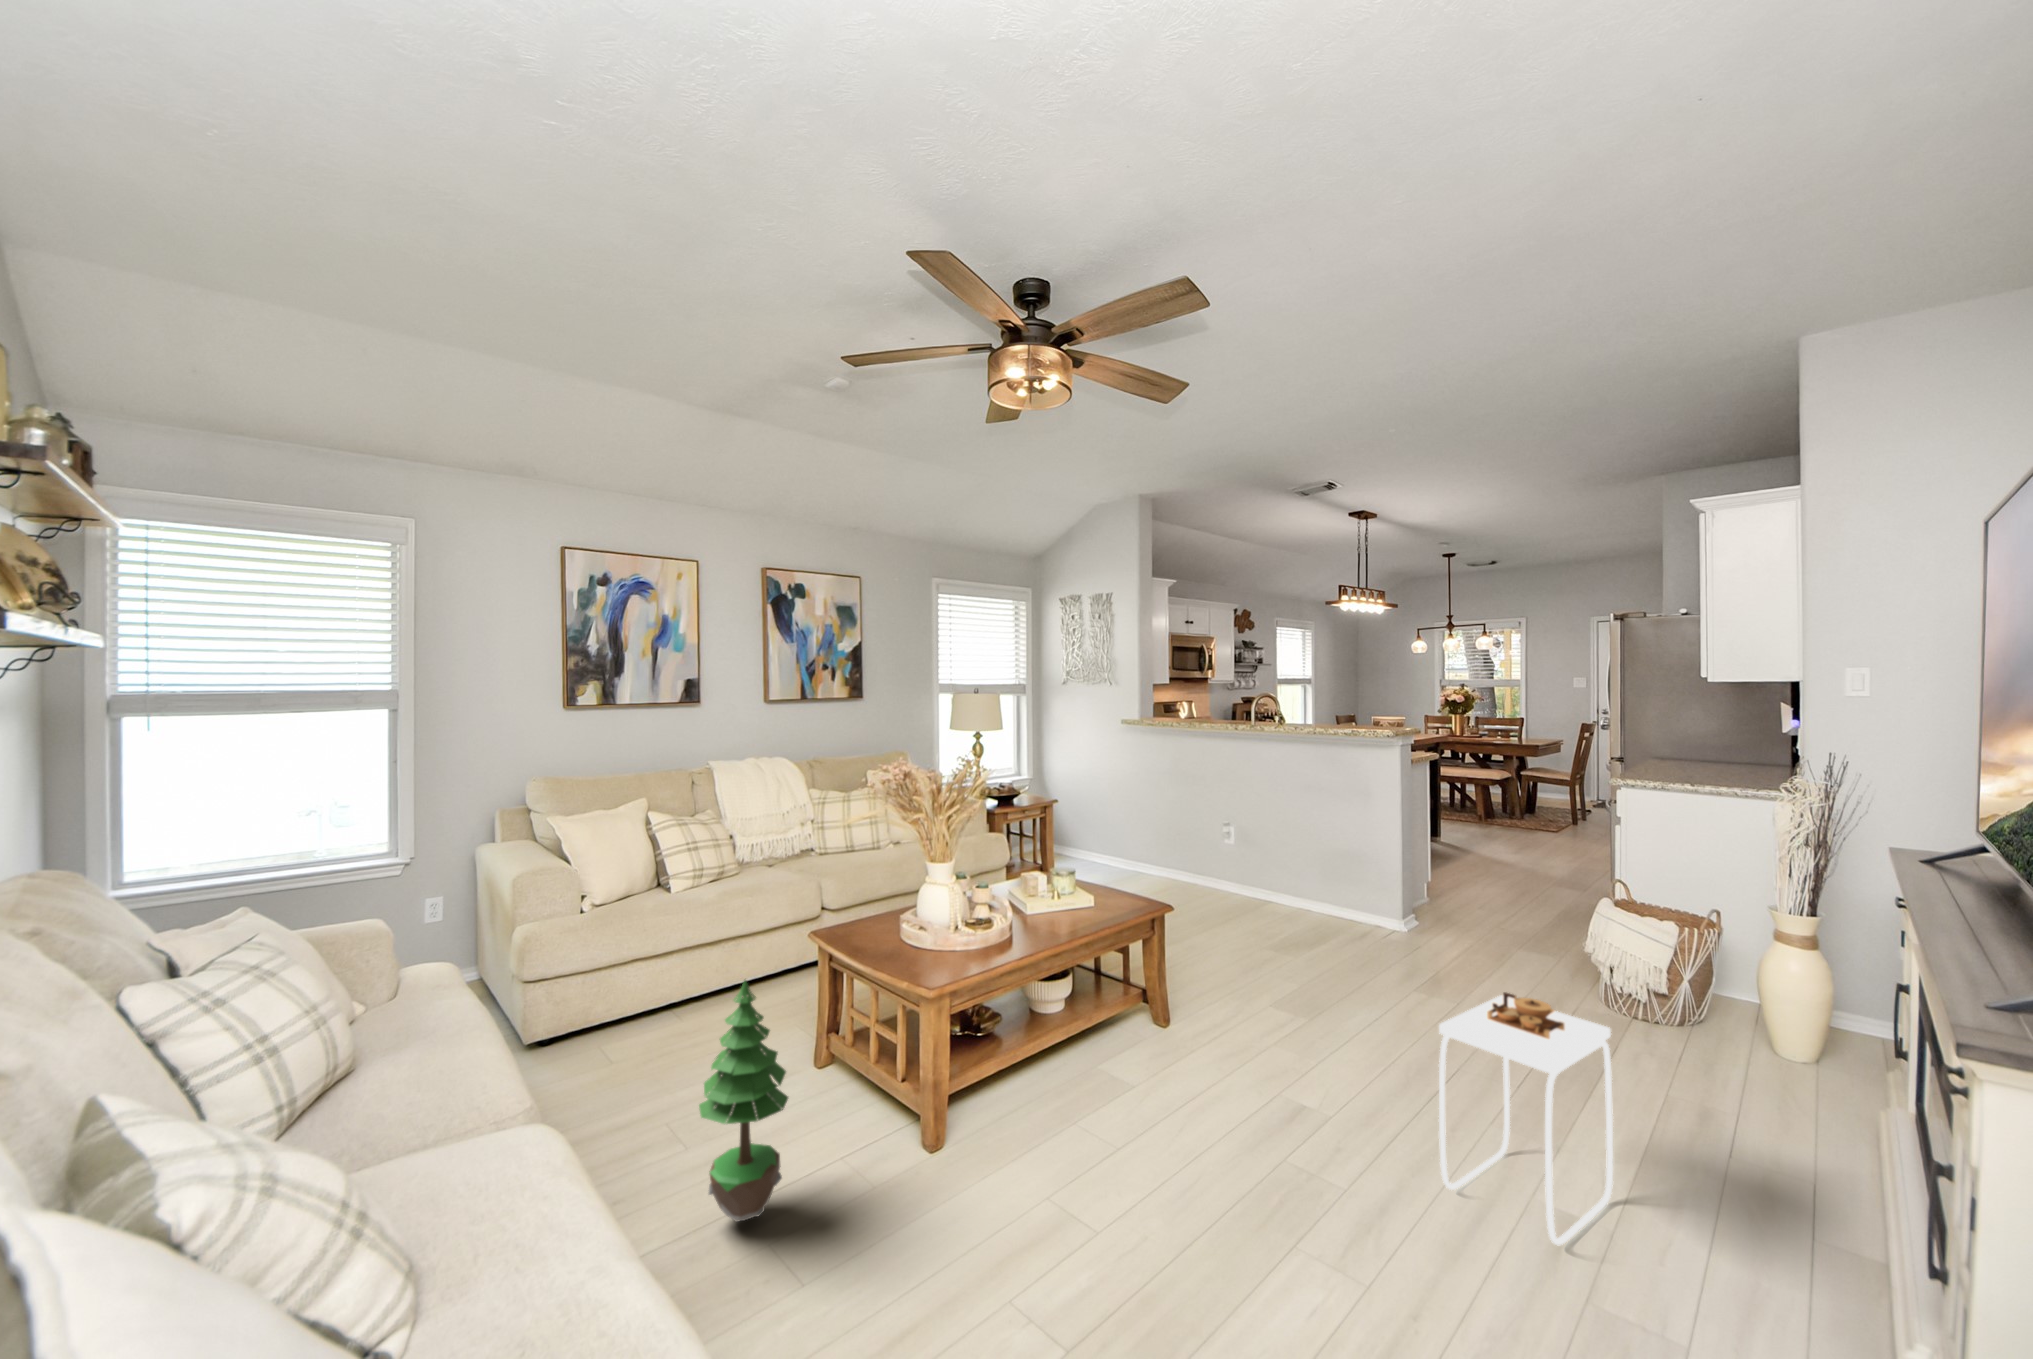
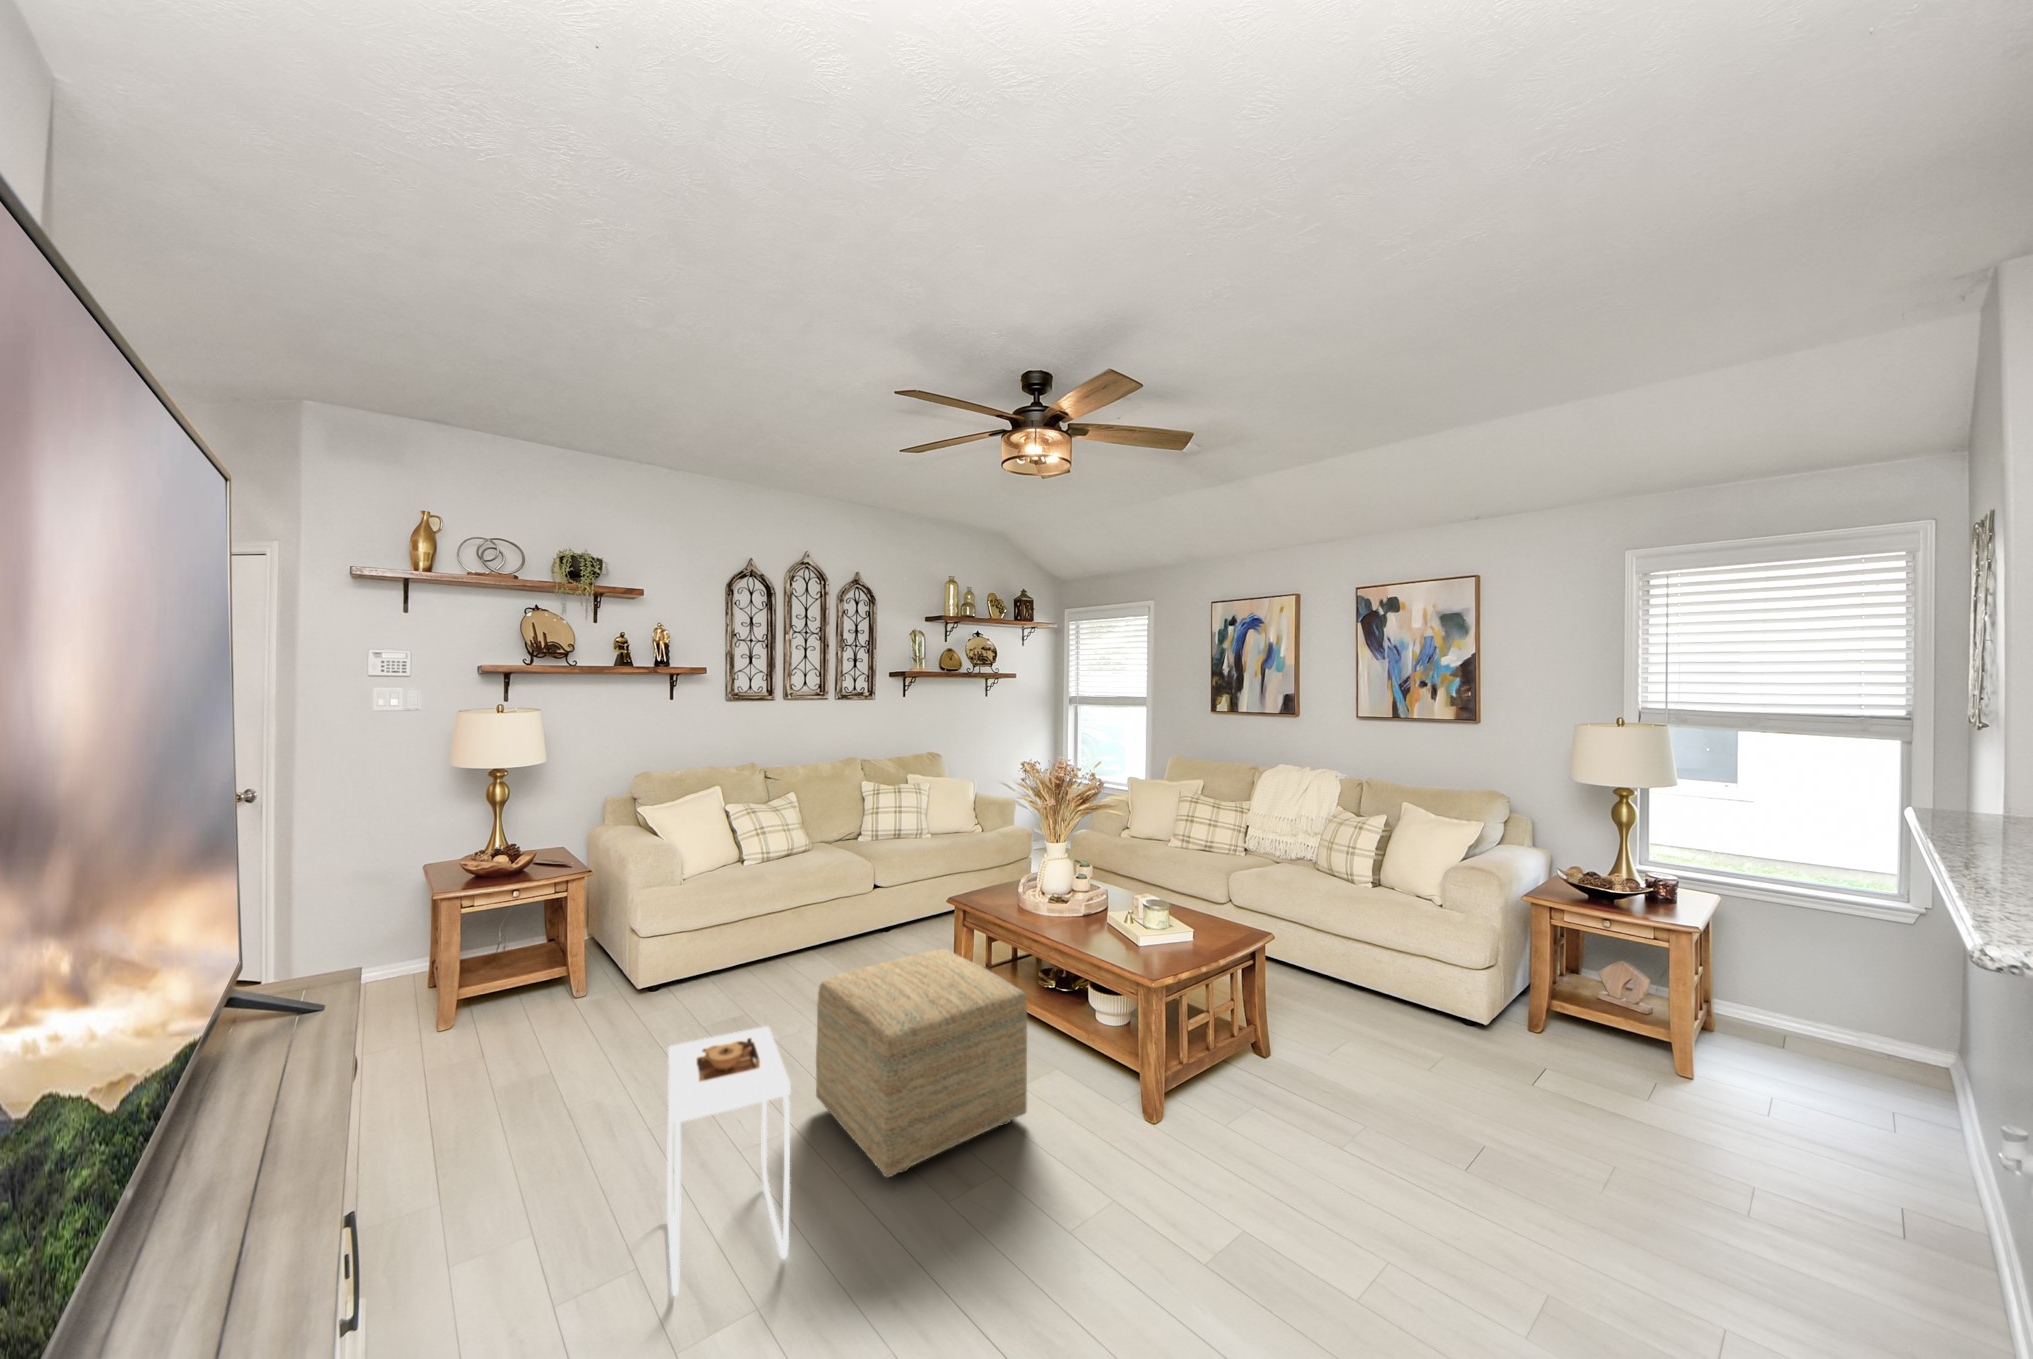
ottoman: none [1146,940,1381,1175] -> present [816,949,1027,1177]
potted tree: present [699,980,788,1222] -> none [882,837,922,950]

